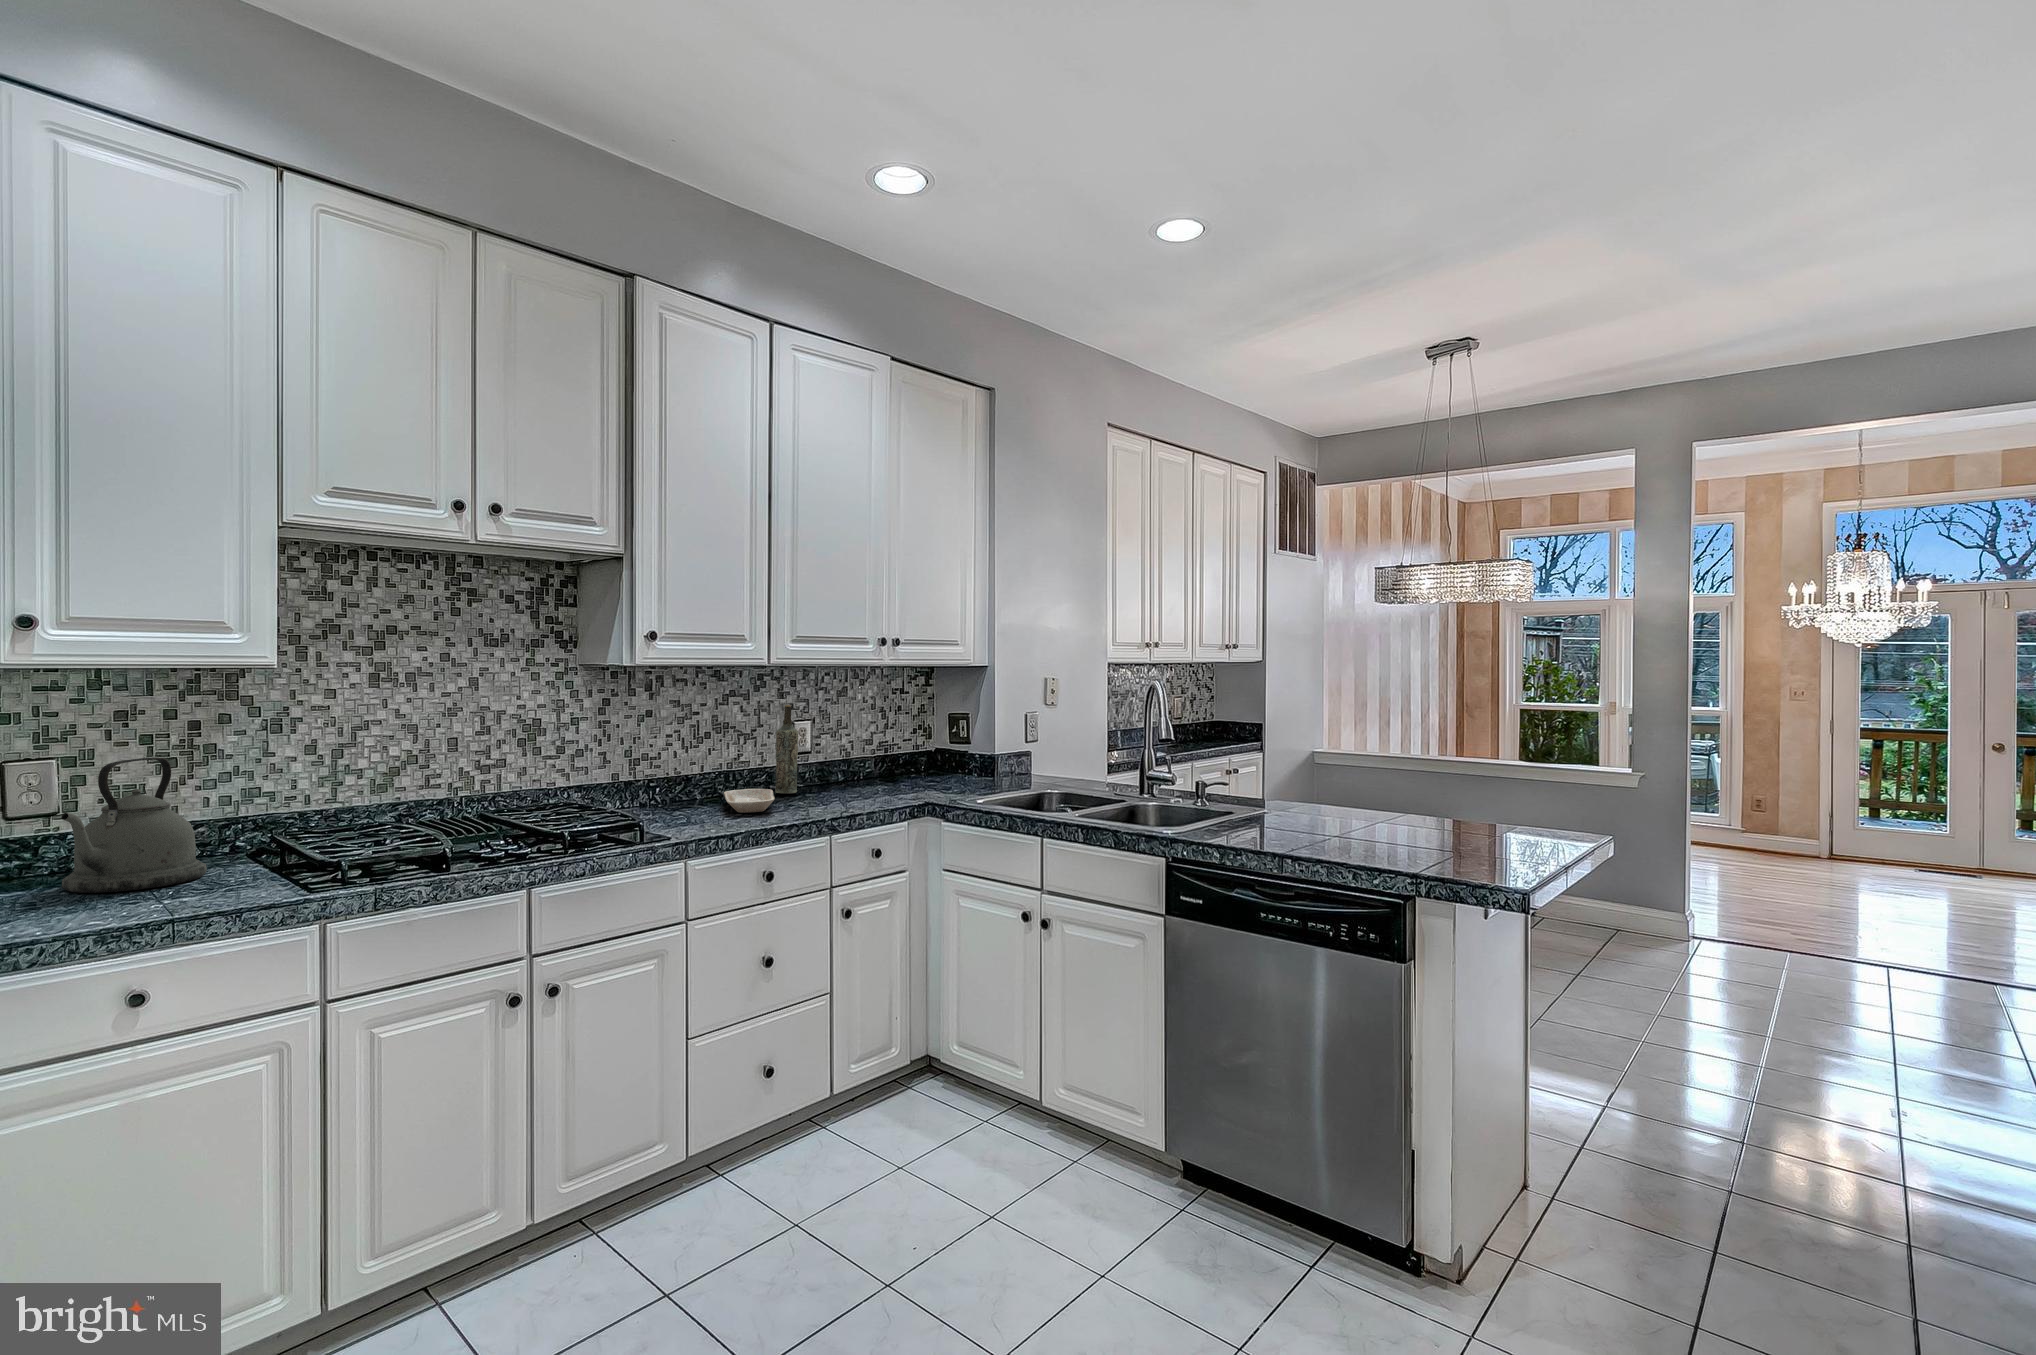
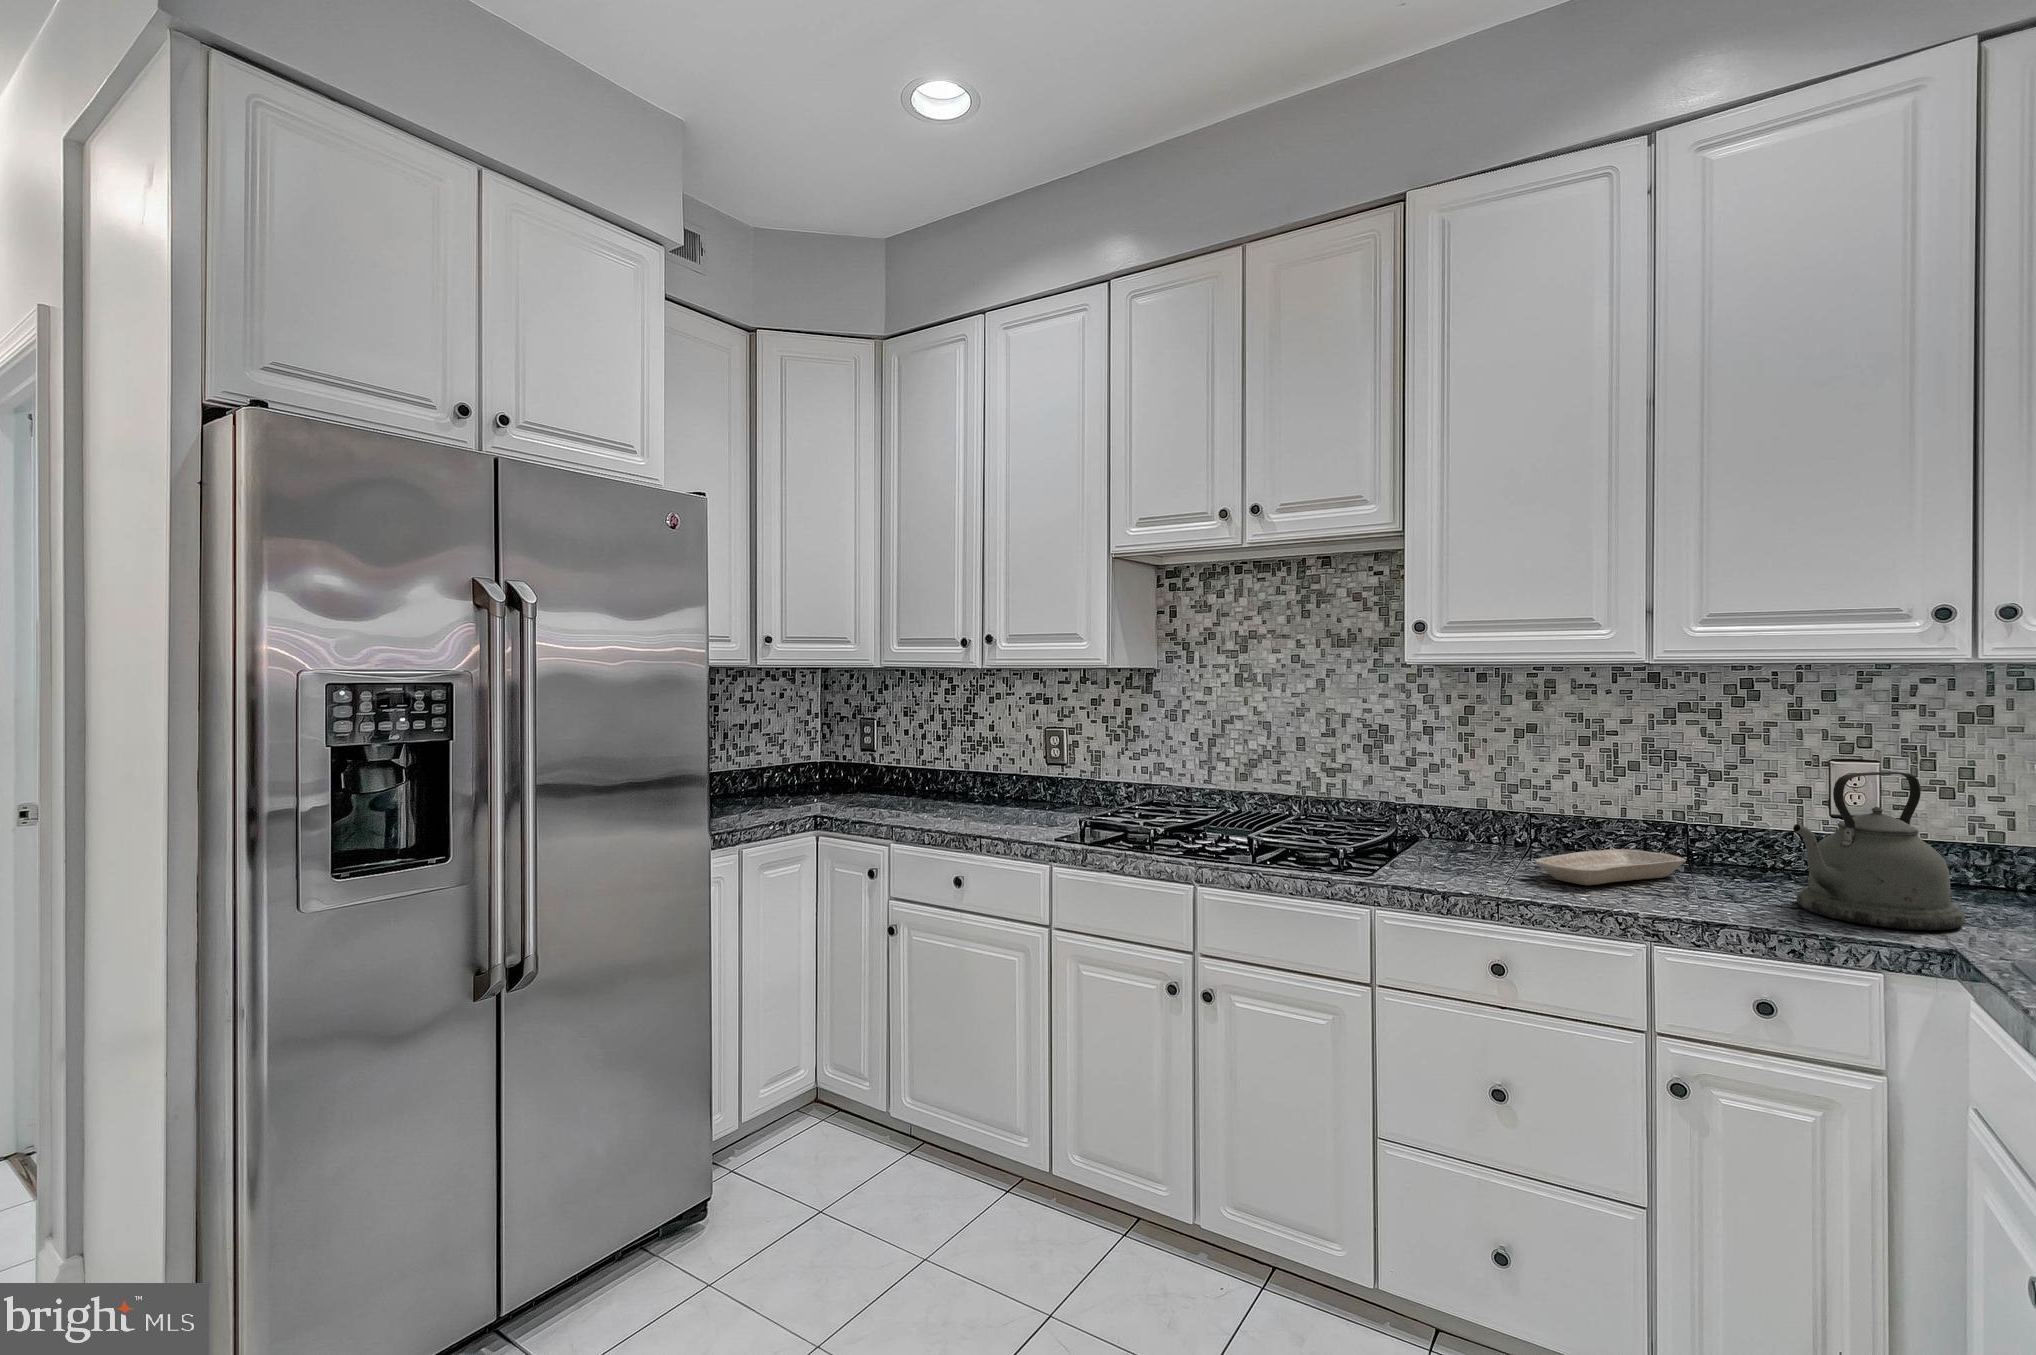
bottle: present [775,705,798,794] -> none [1744,730,1792,879]
kettle: present [61,757,207,893] -> present [1793,772,1965,930]

